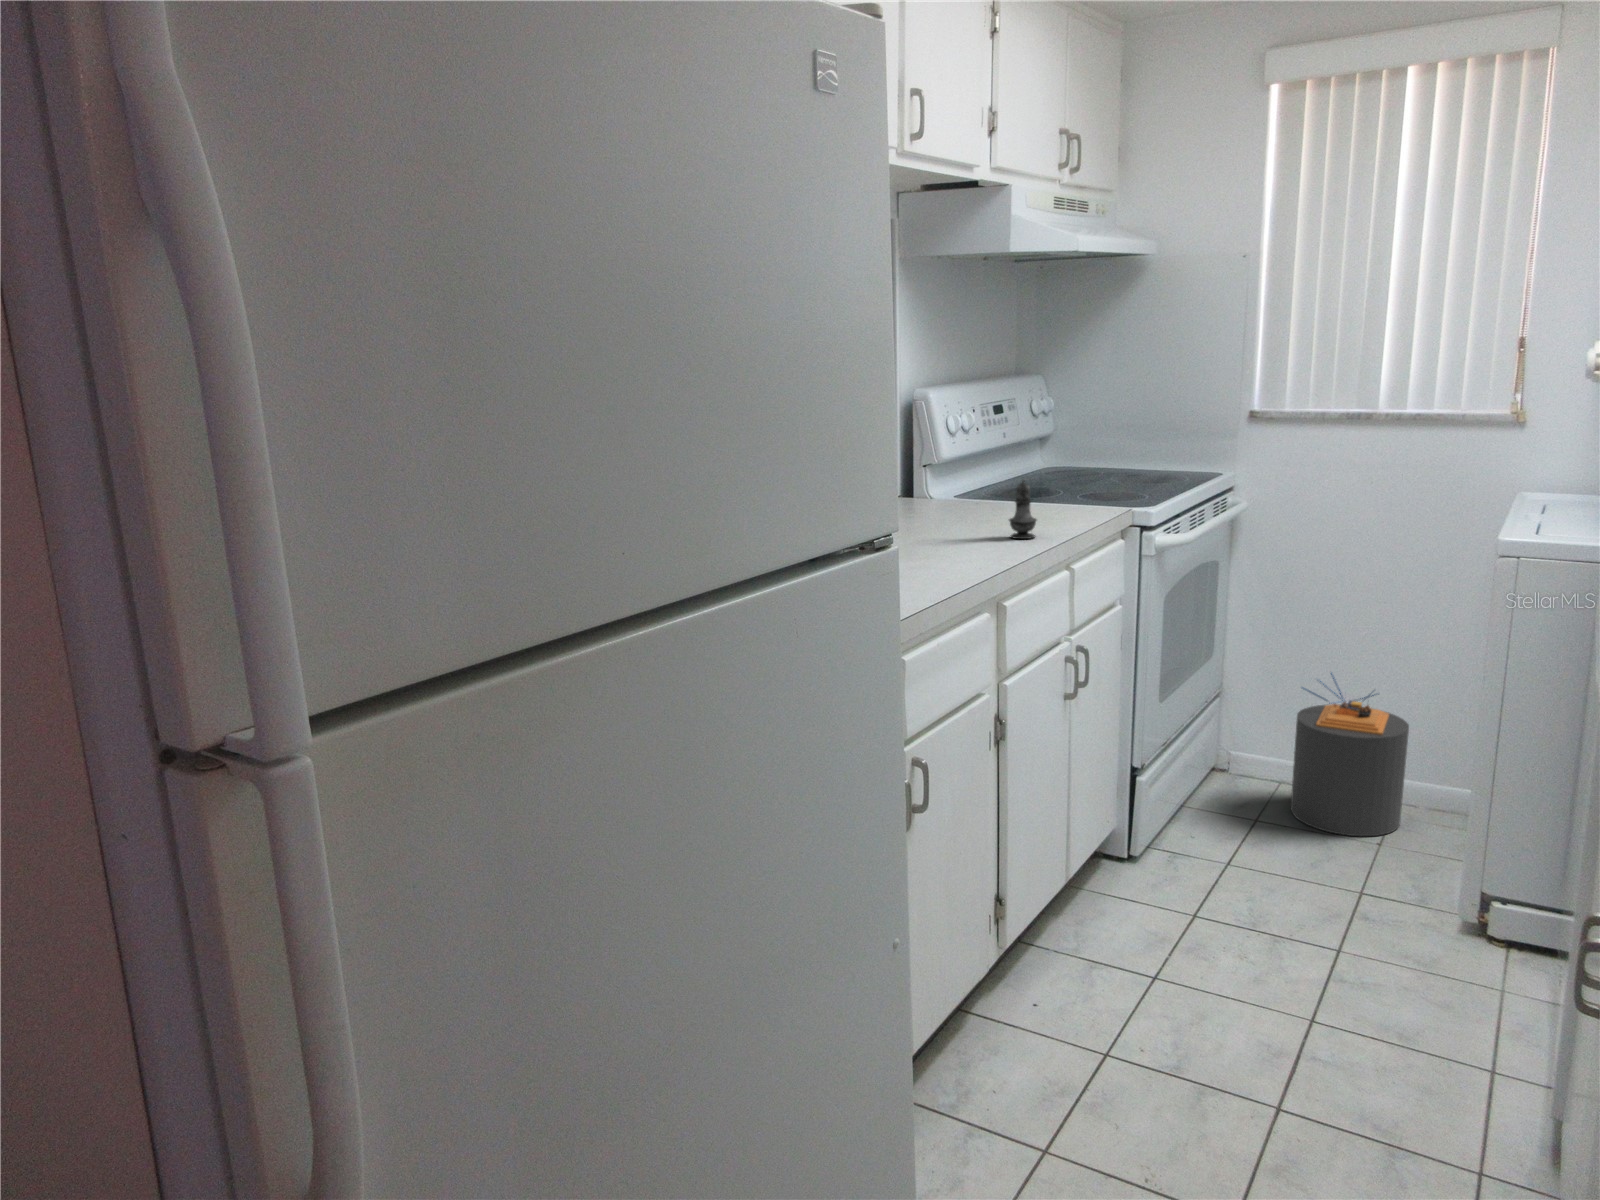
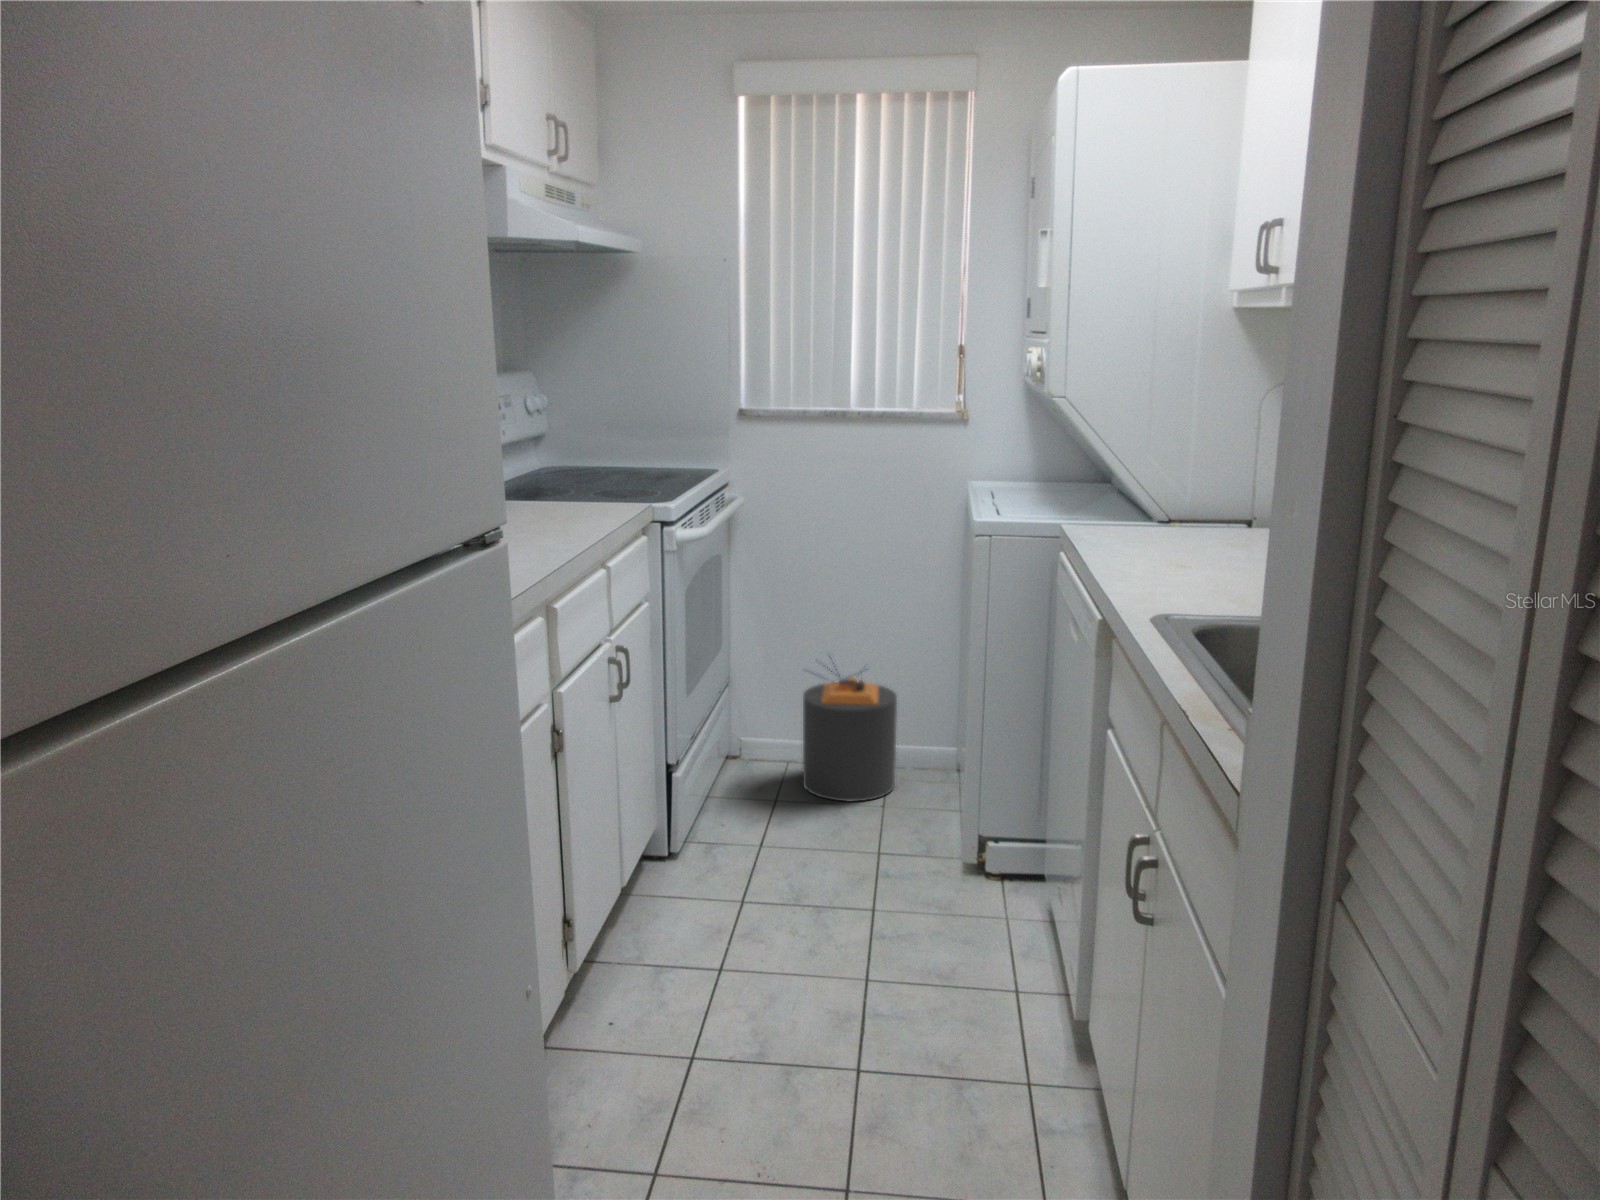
salt shaker: present [1009,480,1037,539] -> none [542,473,573,537]

